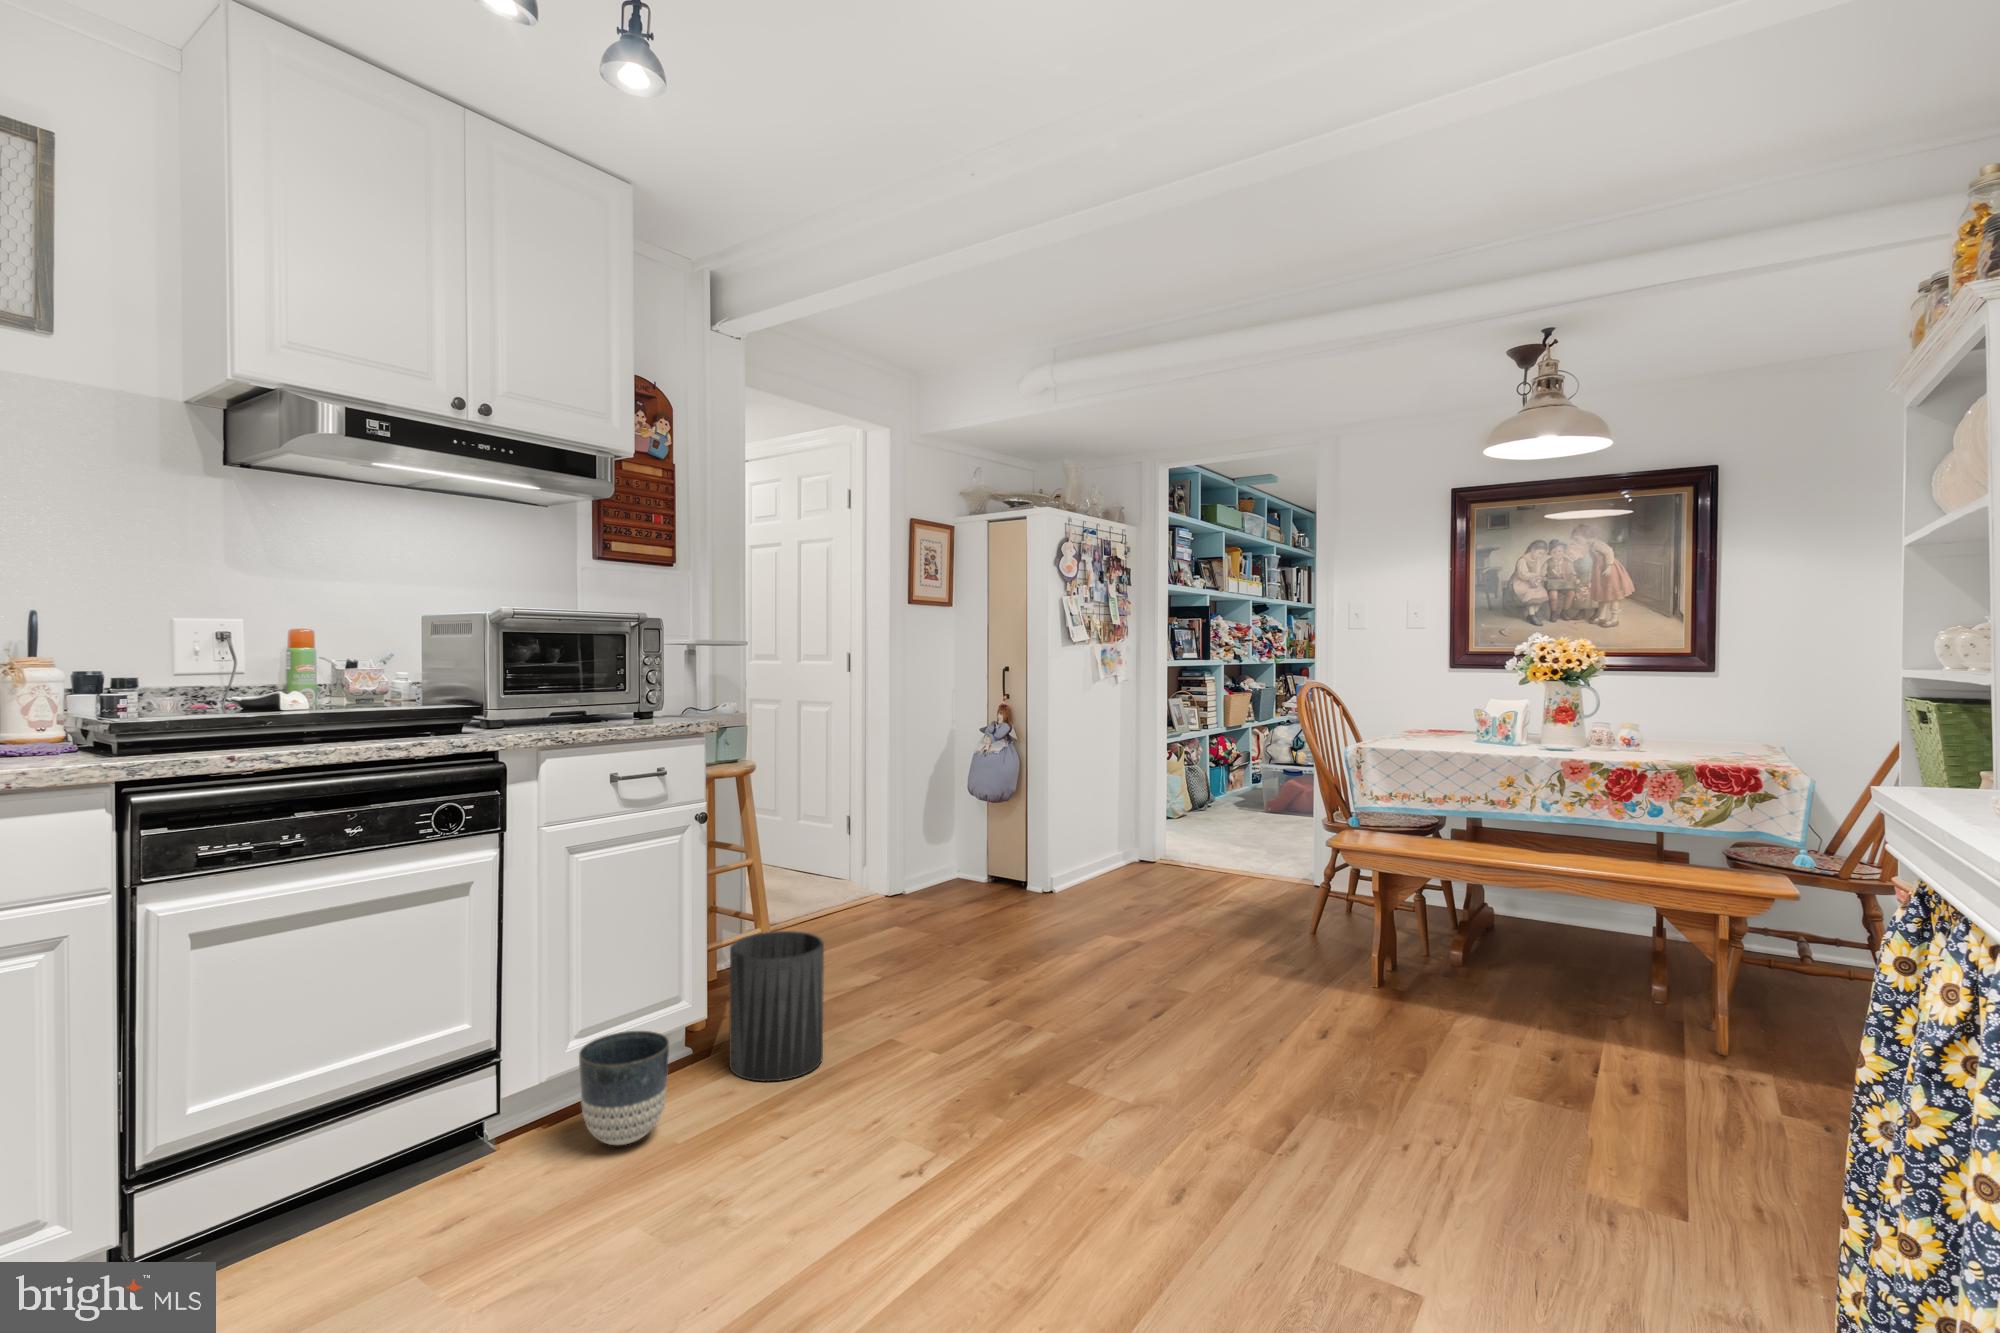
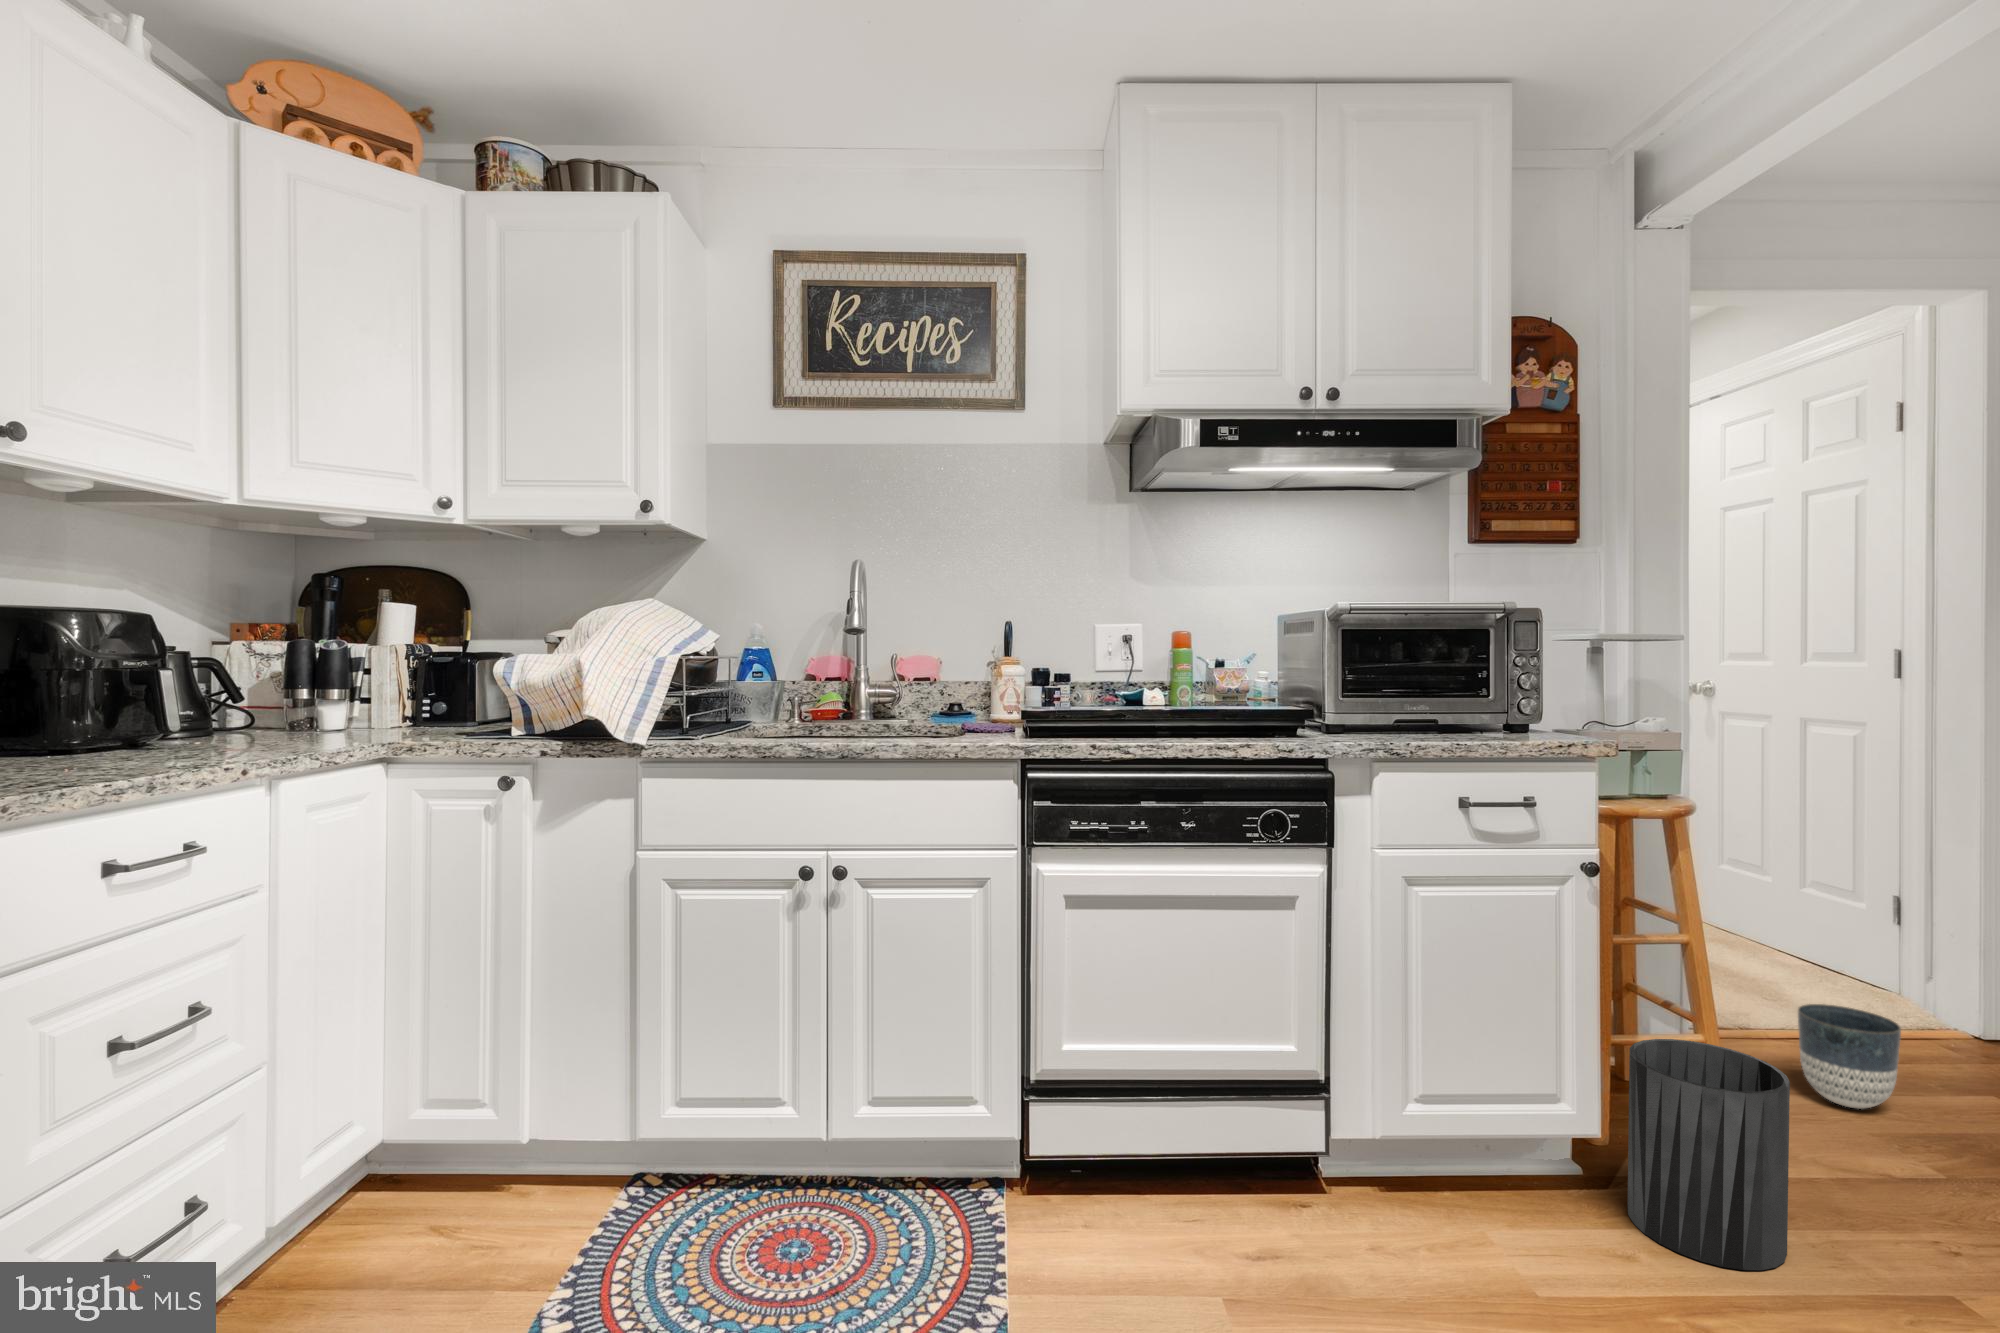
planter: present [579,1031,669,1145] -> present [1798,1004,1901,1109]

